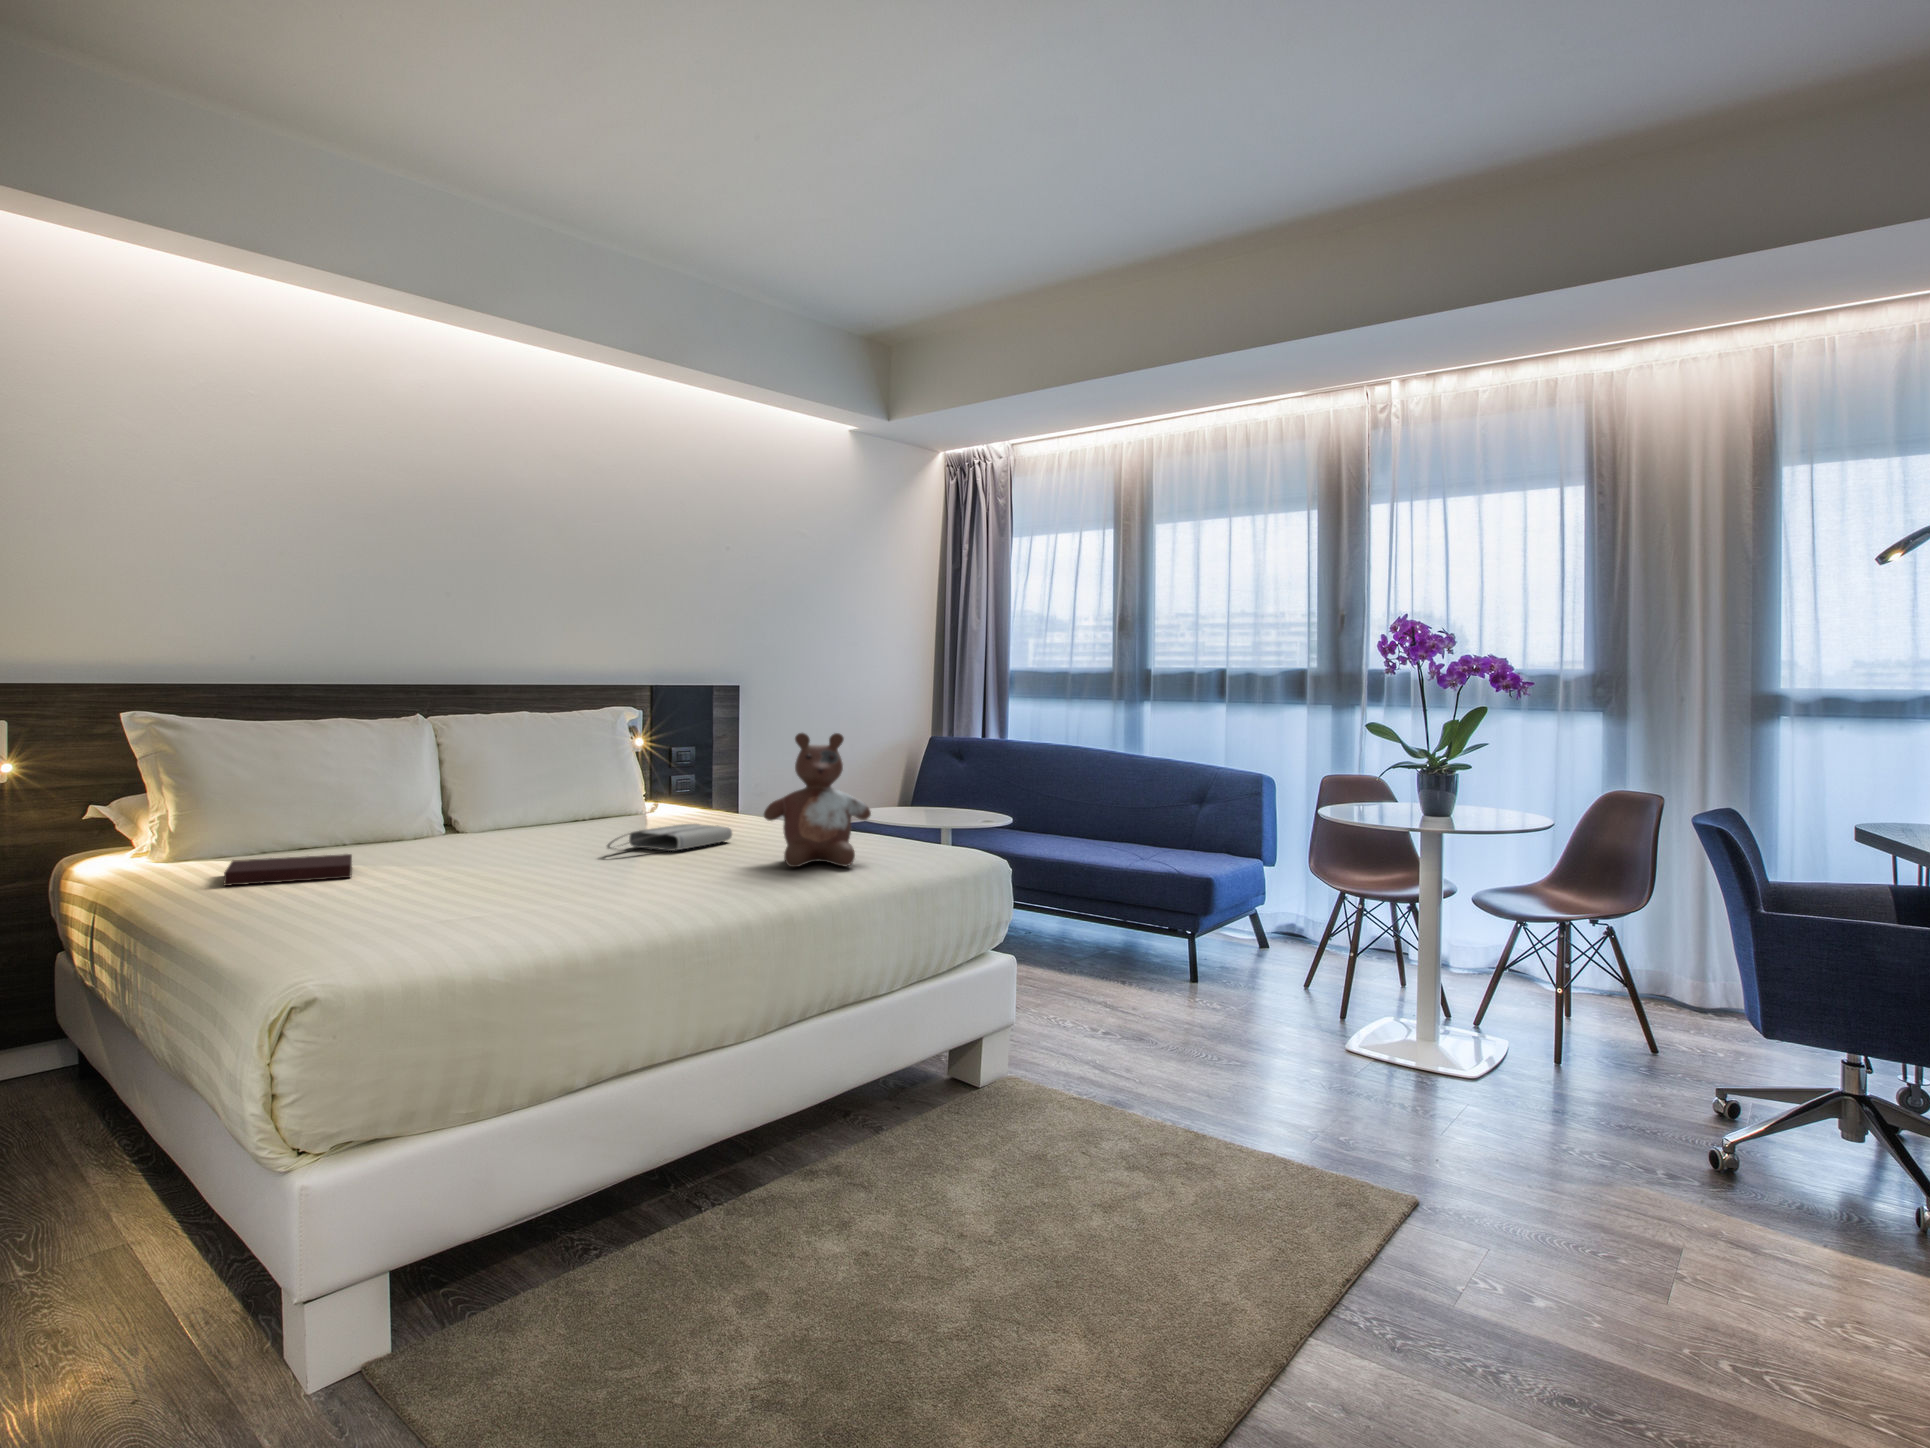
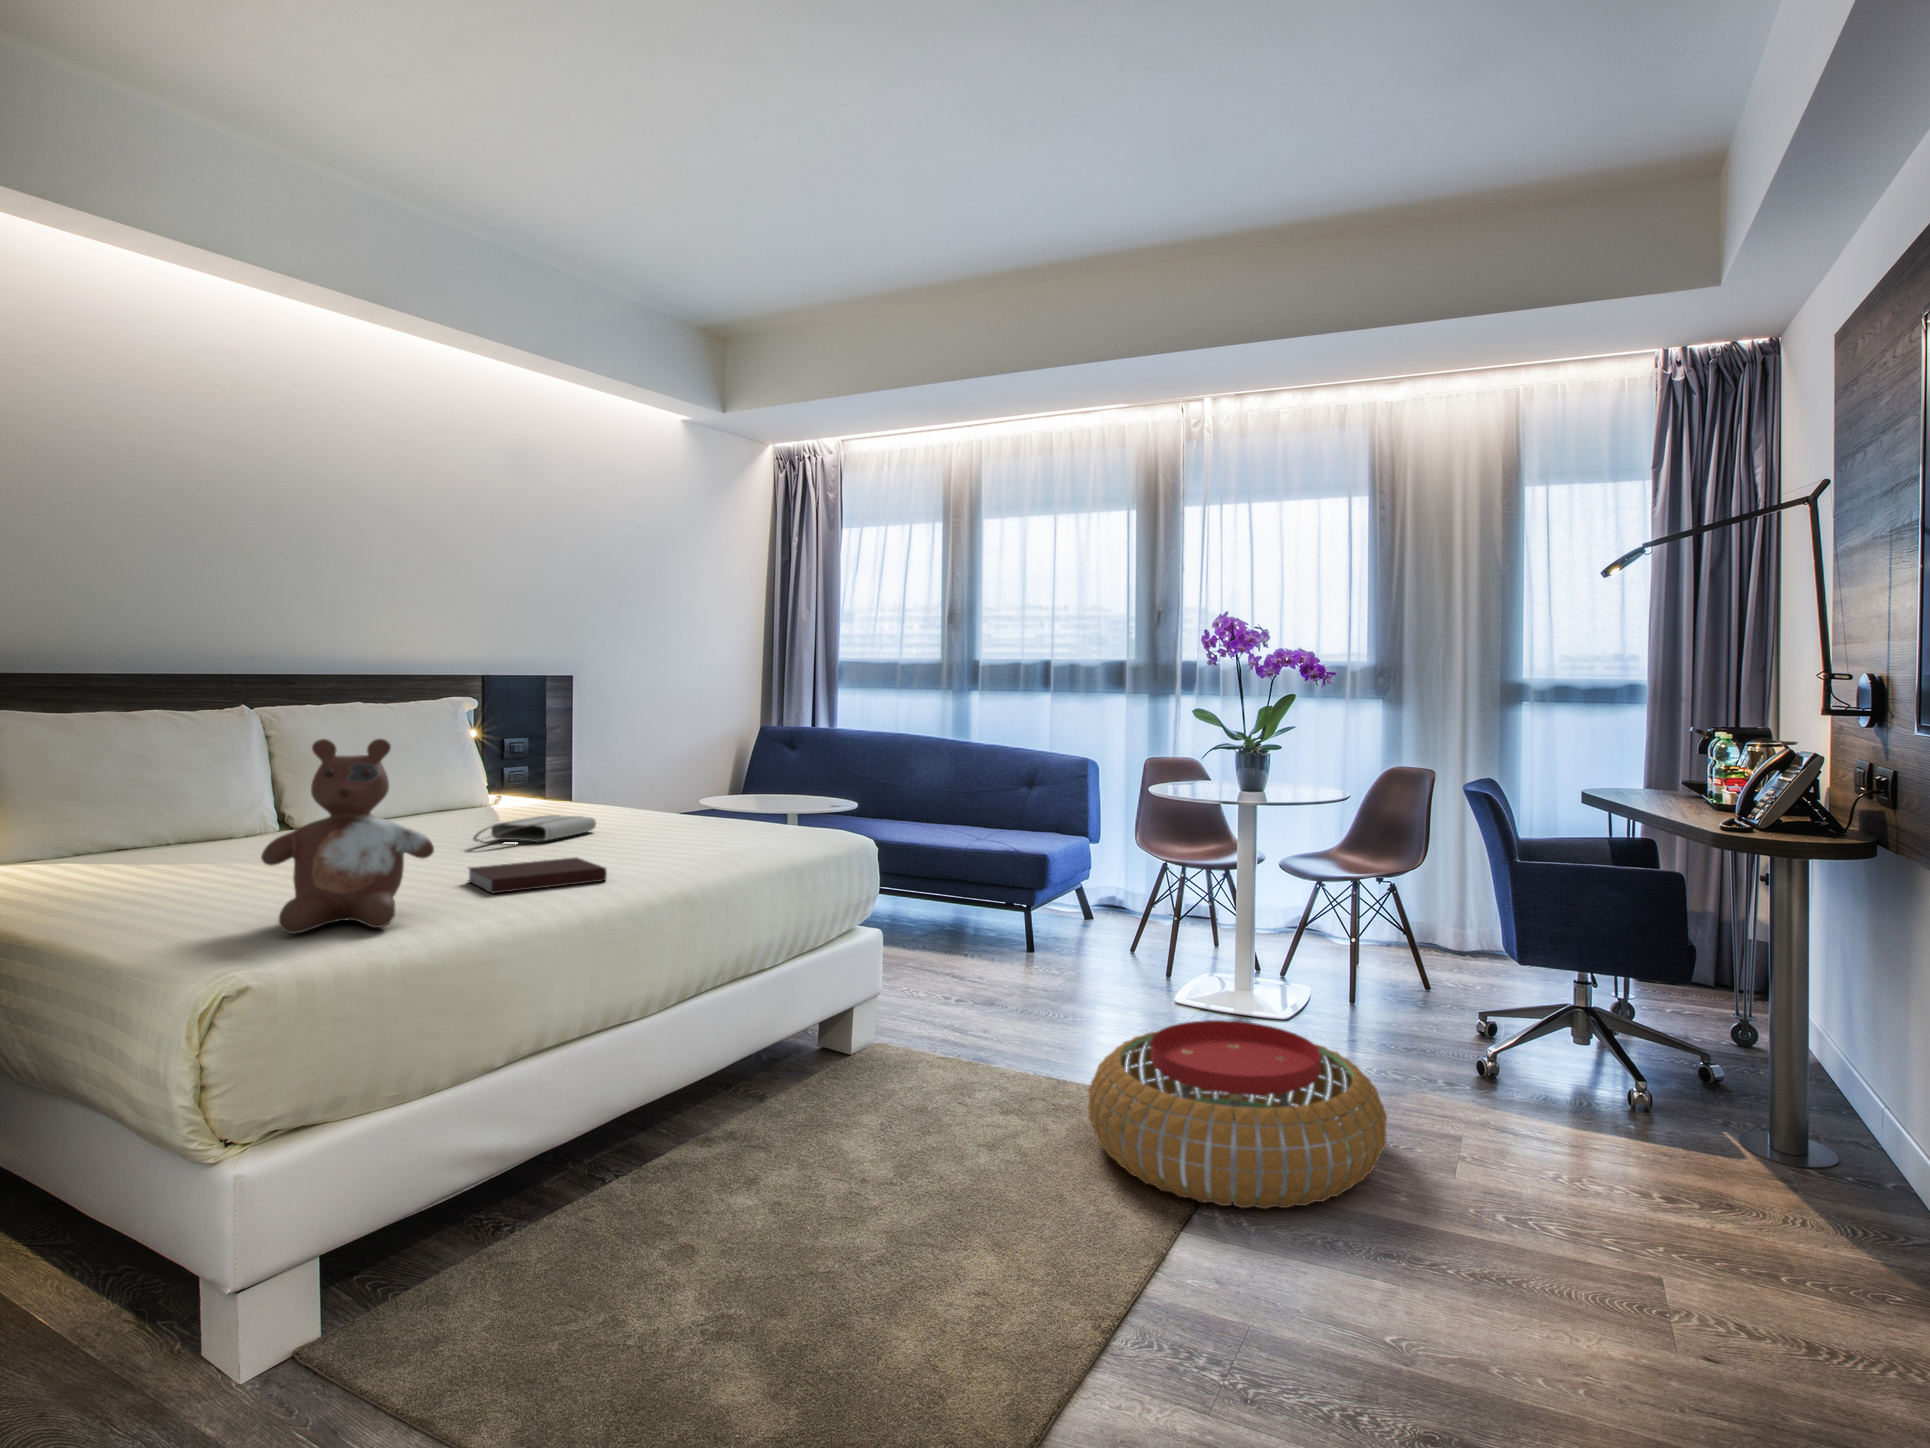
stuffed bear: present [764,733,871,867] -> present [261,739,434,934]
notebook: present [224,854,352,886] -> present [468,858,607,893]
pouf: none [1218,1083,1580,1321] -> present [1088,1020,1387,1209]

